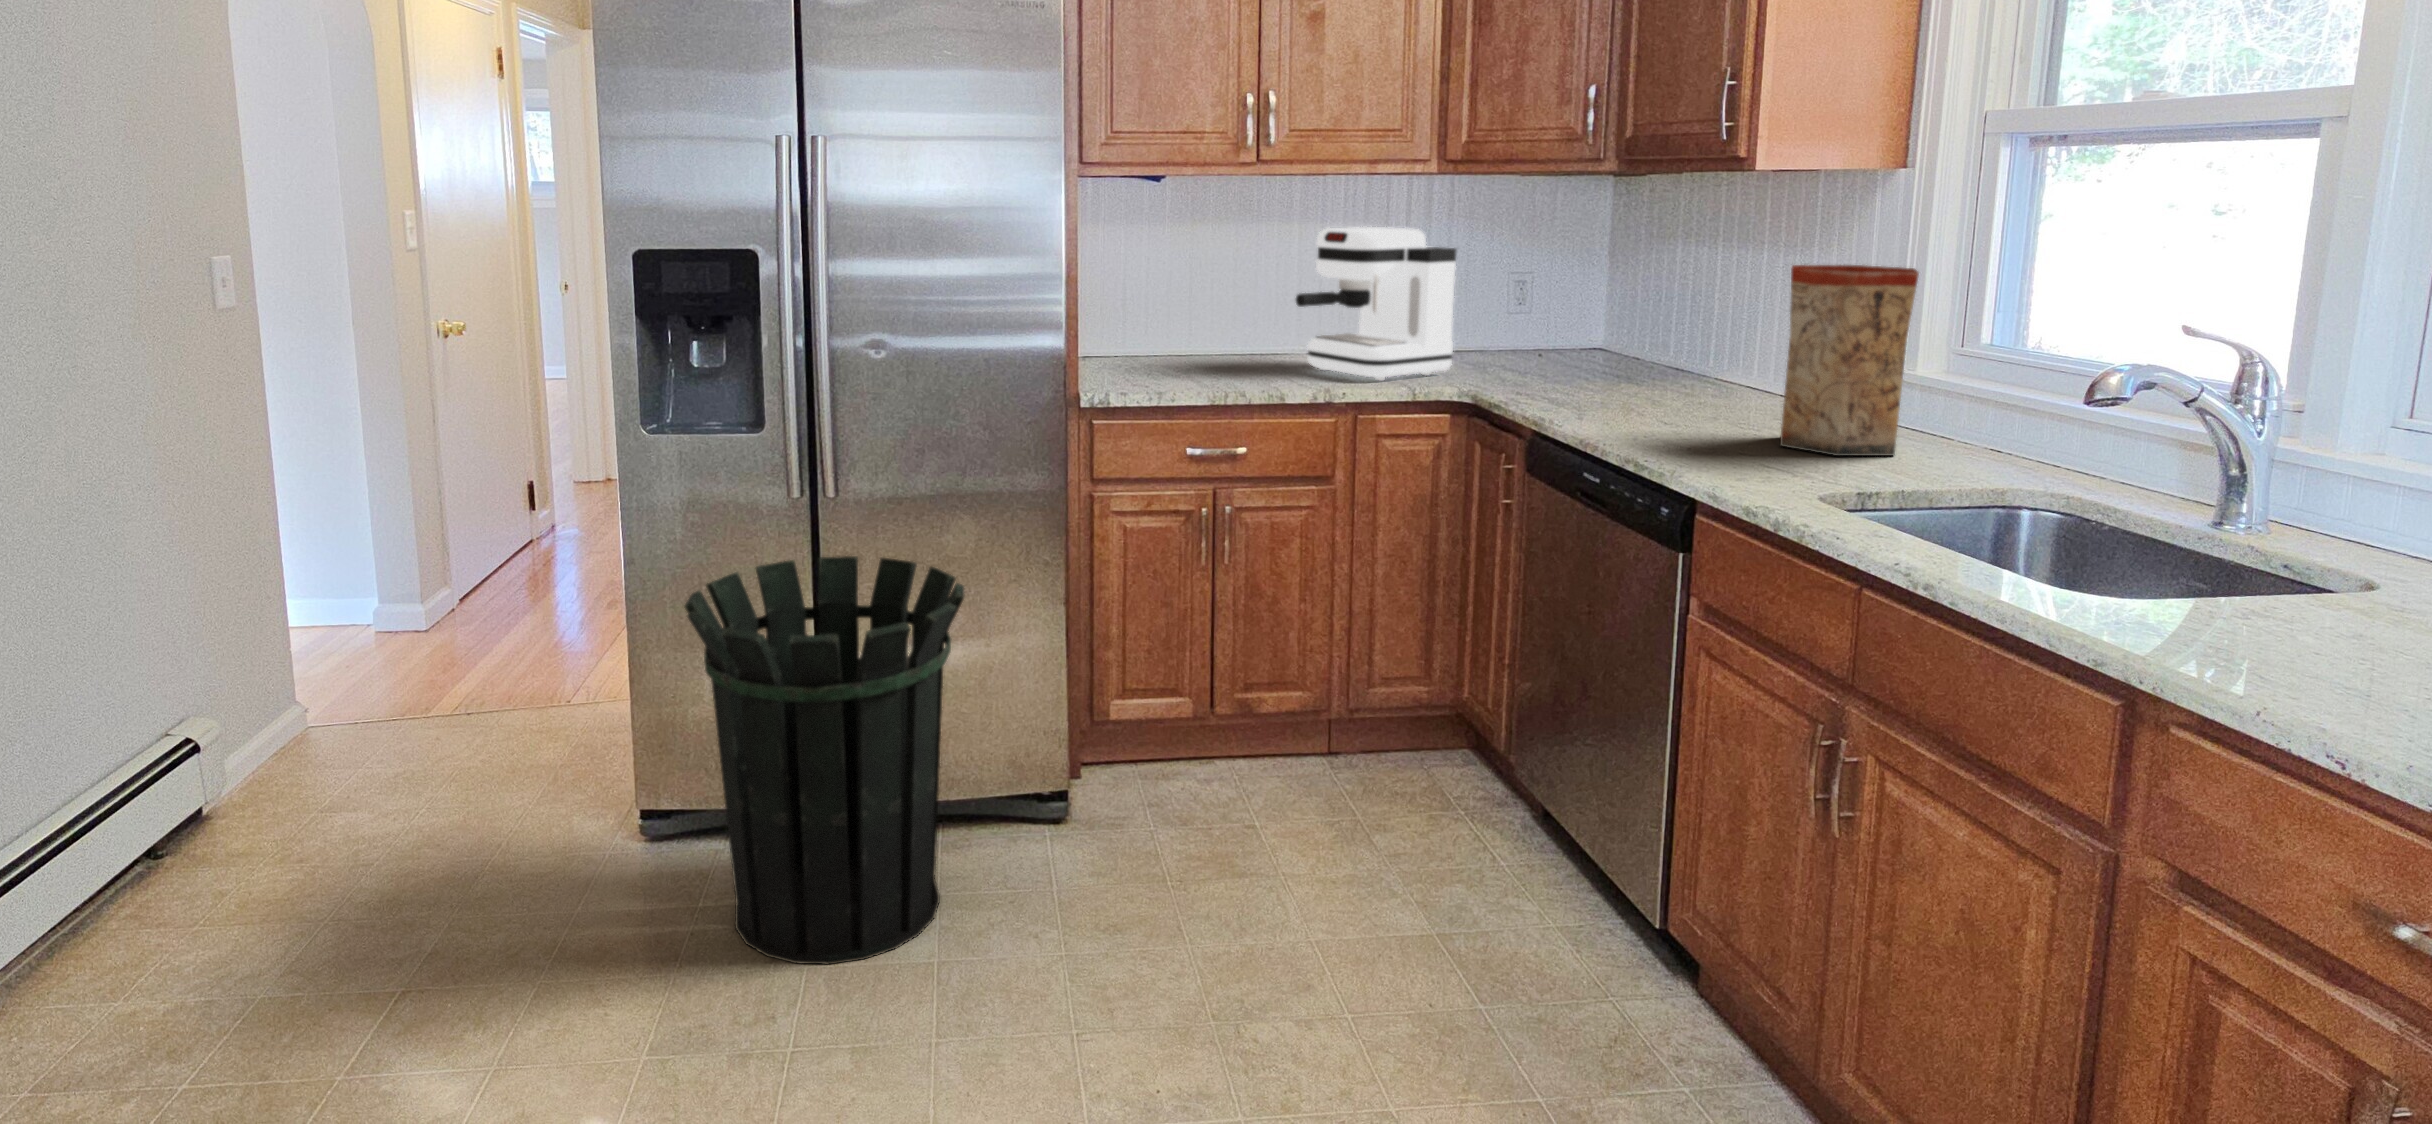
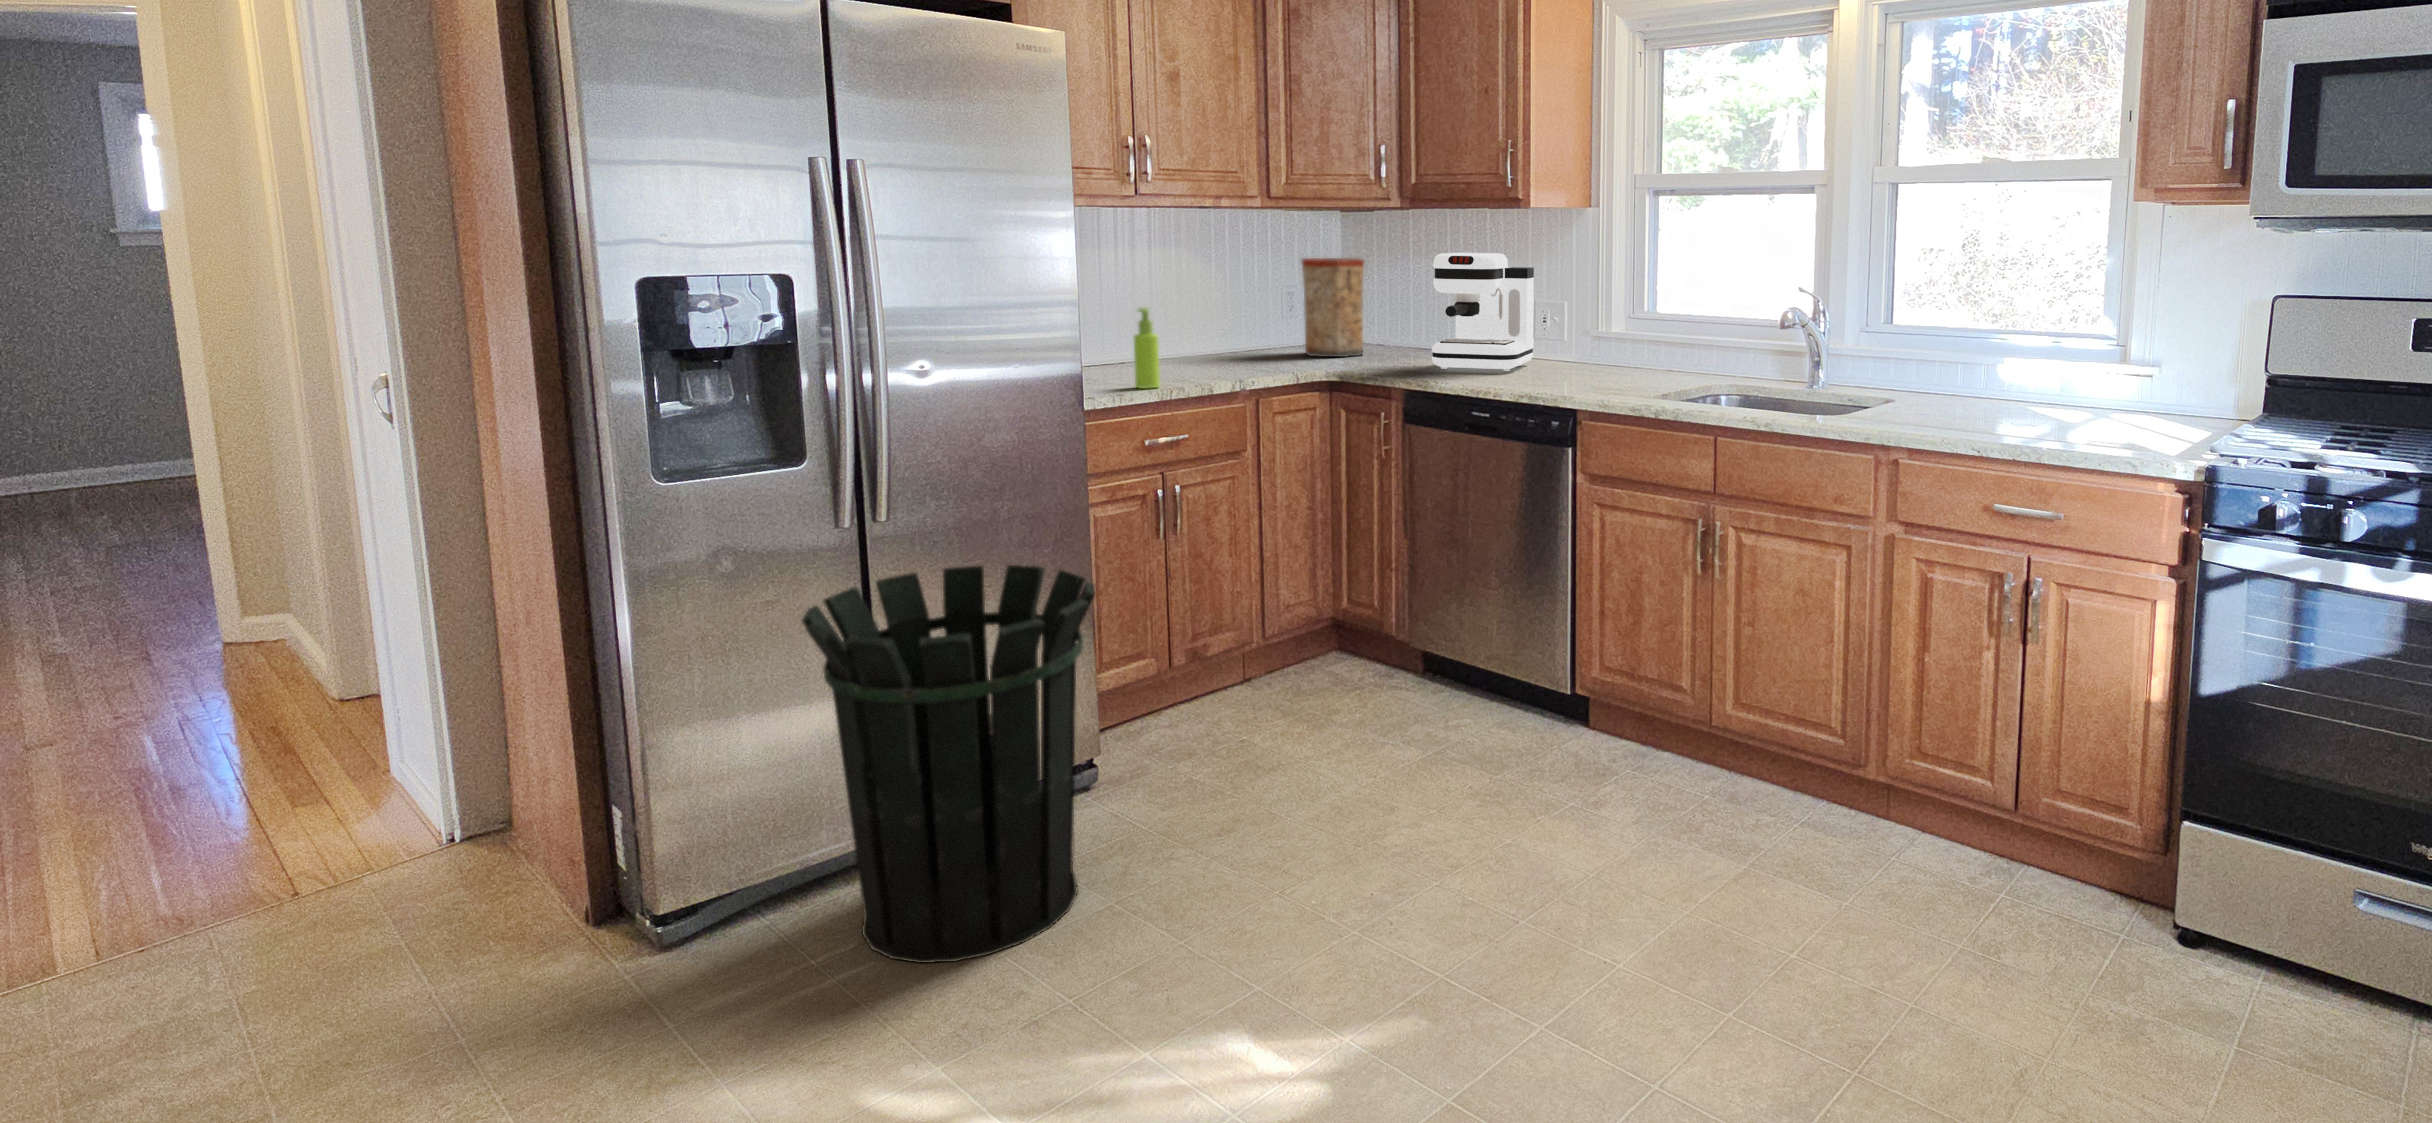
coffee maker: present [1296,227,1456,380] -> present [1432,253,1534,371]
vase: present [1780,265,1919,456] -> present [1301,258,1364,357]
soap dispenser: none [1193,295,1222,390] -> present [1134,308,1160,388]

